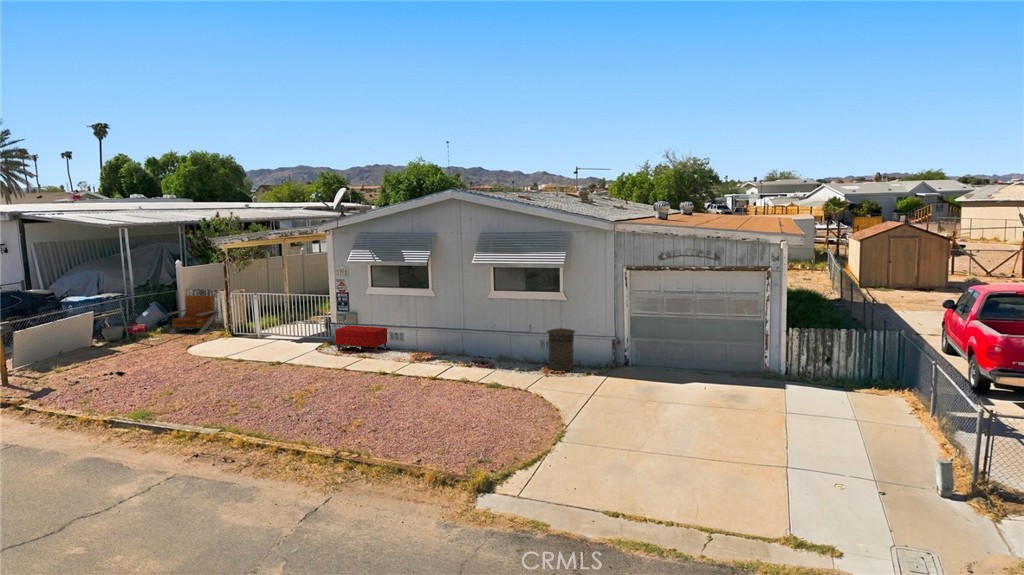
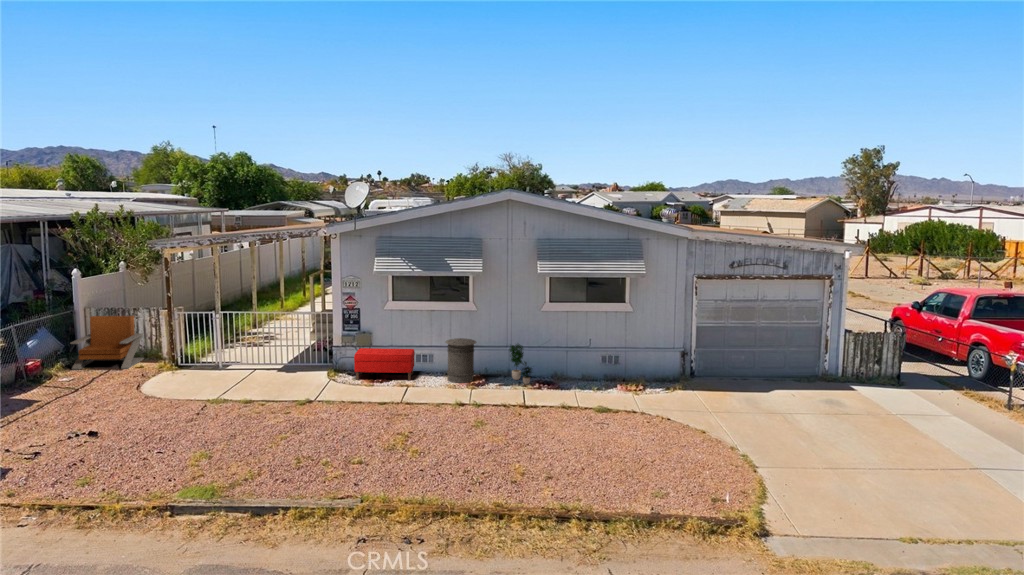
potted plant: none [454,324,471,362] -> present [509,344,532,384]
trash can: present [547,328,575,370] -> present [446,338,476,383]

